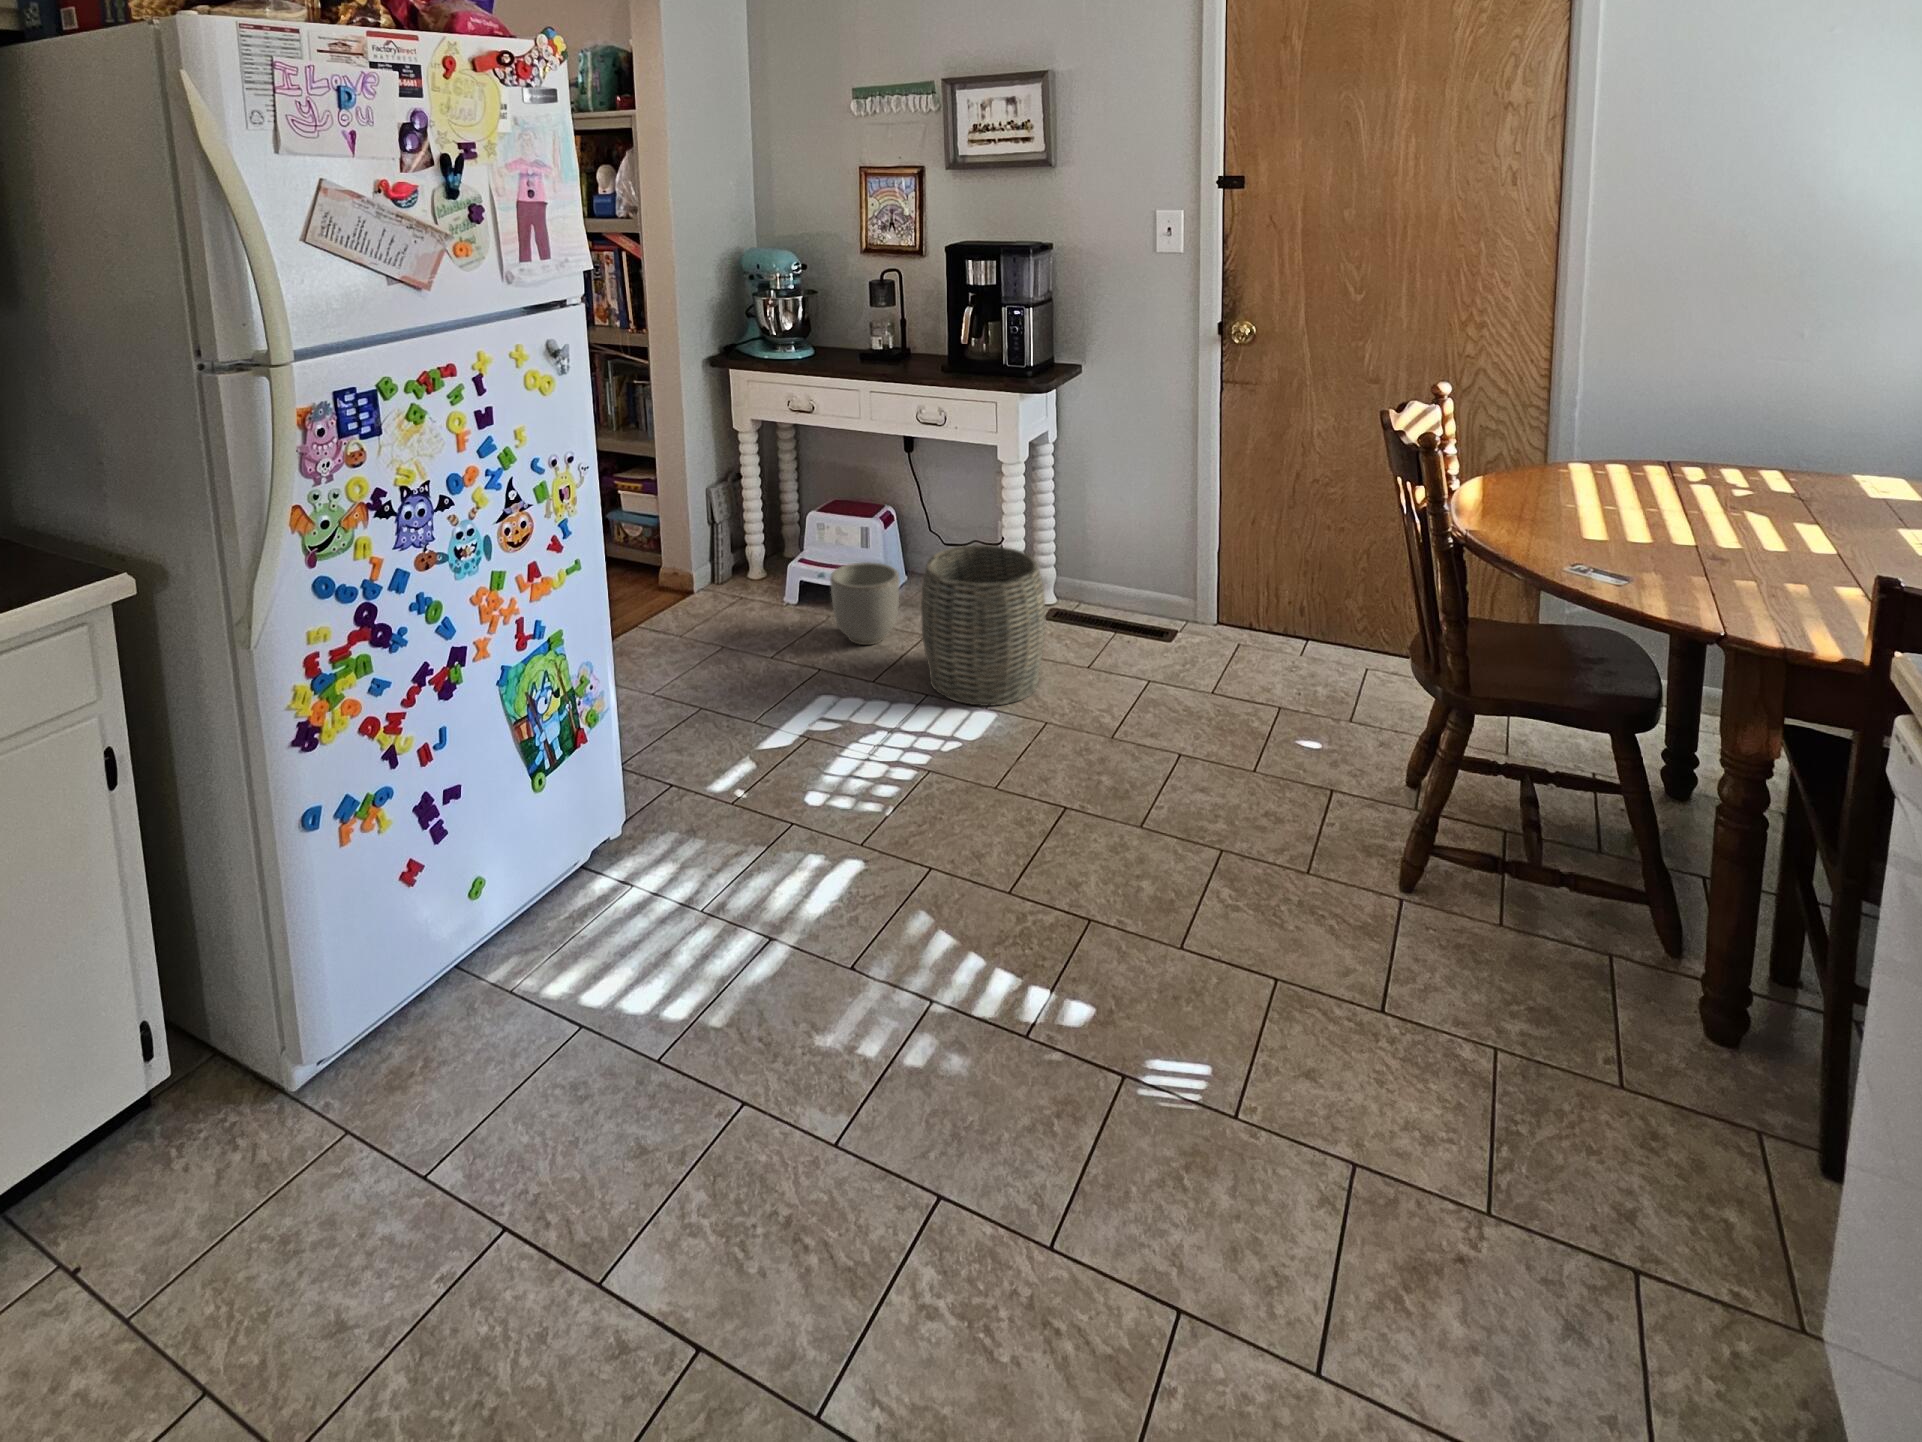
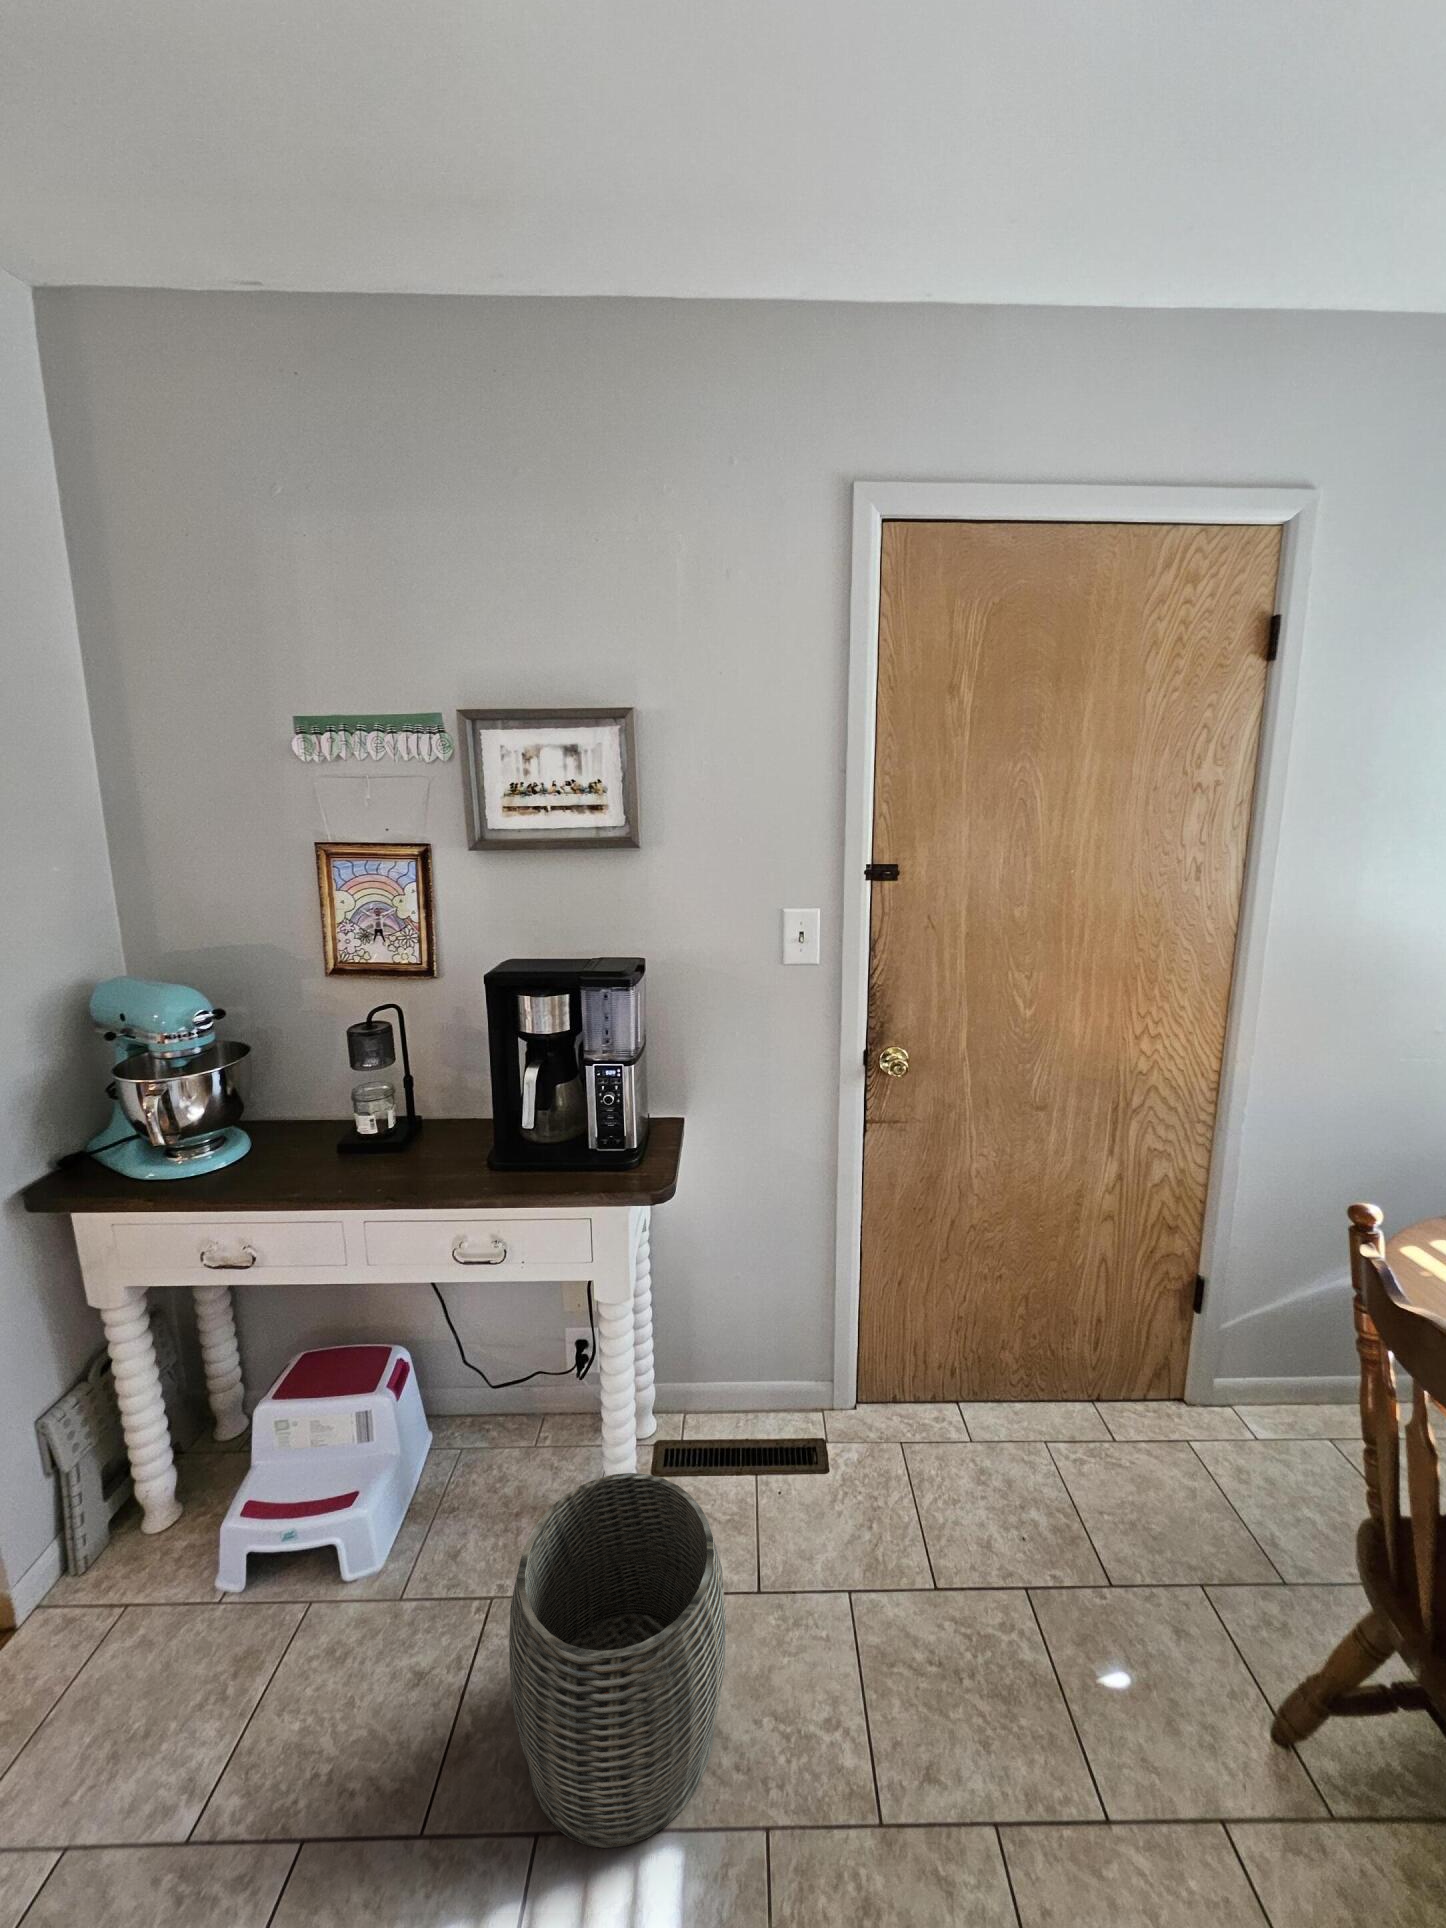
planter: present [830,562,900,645] -> none [311,1515,445,1701]

